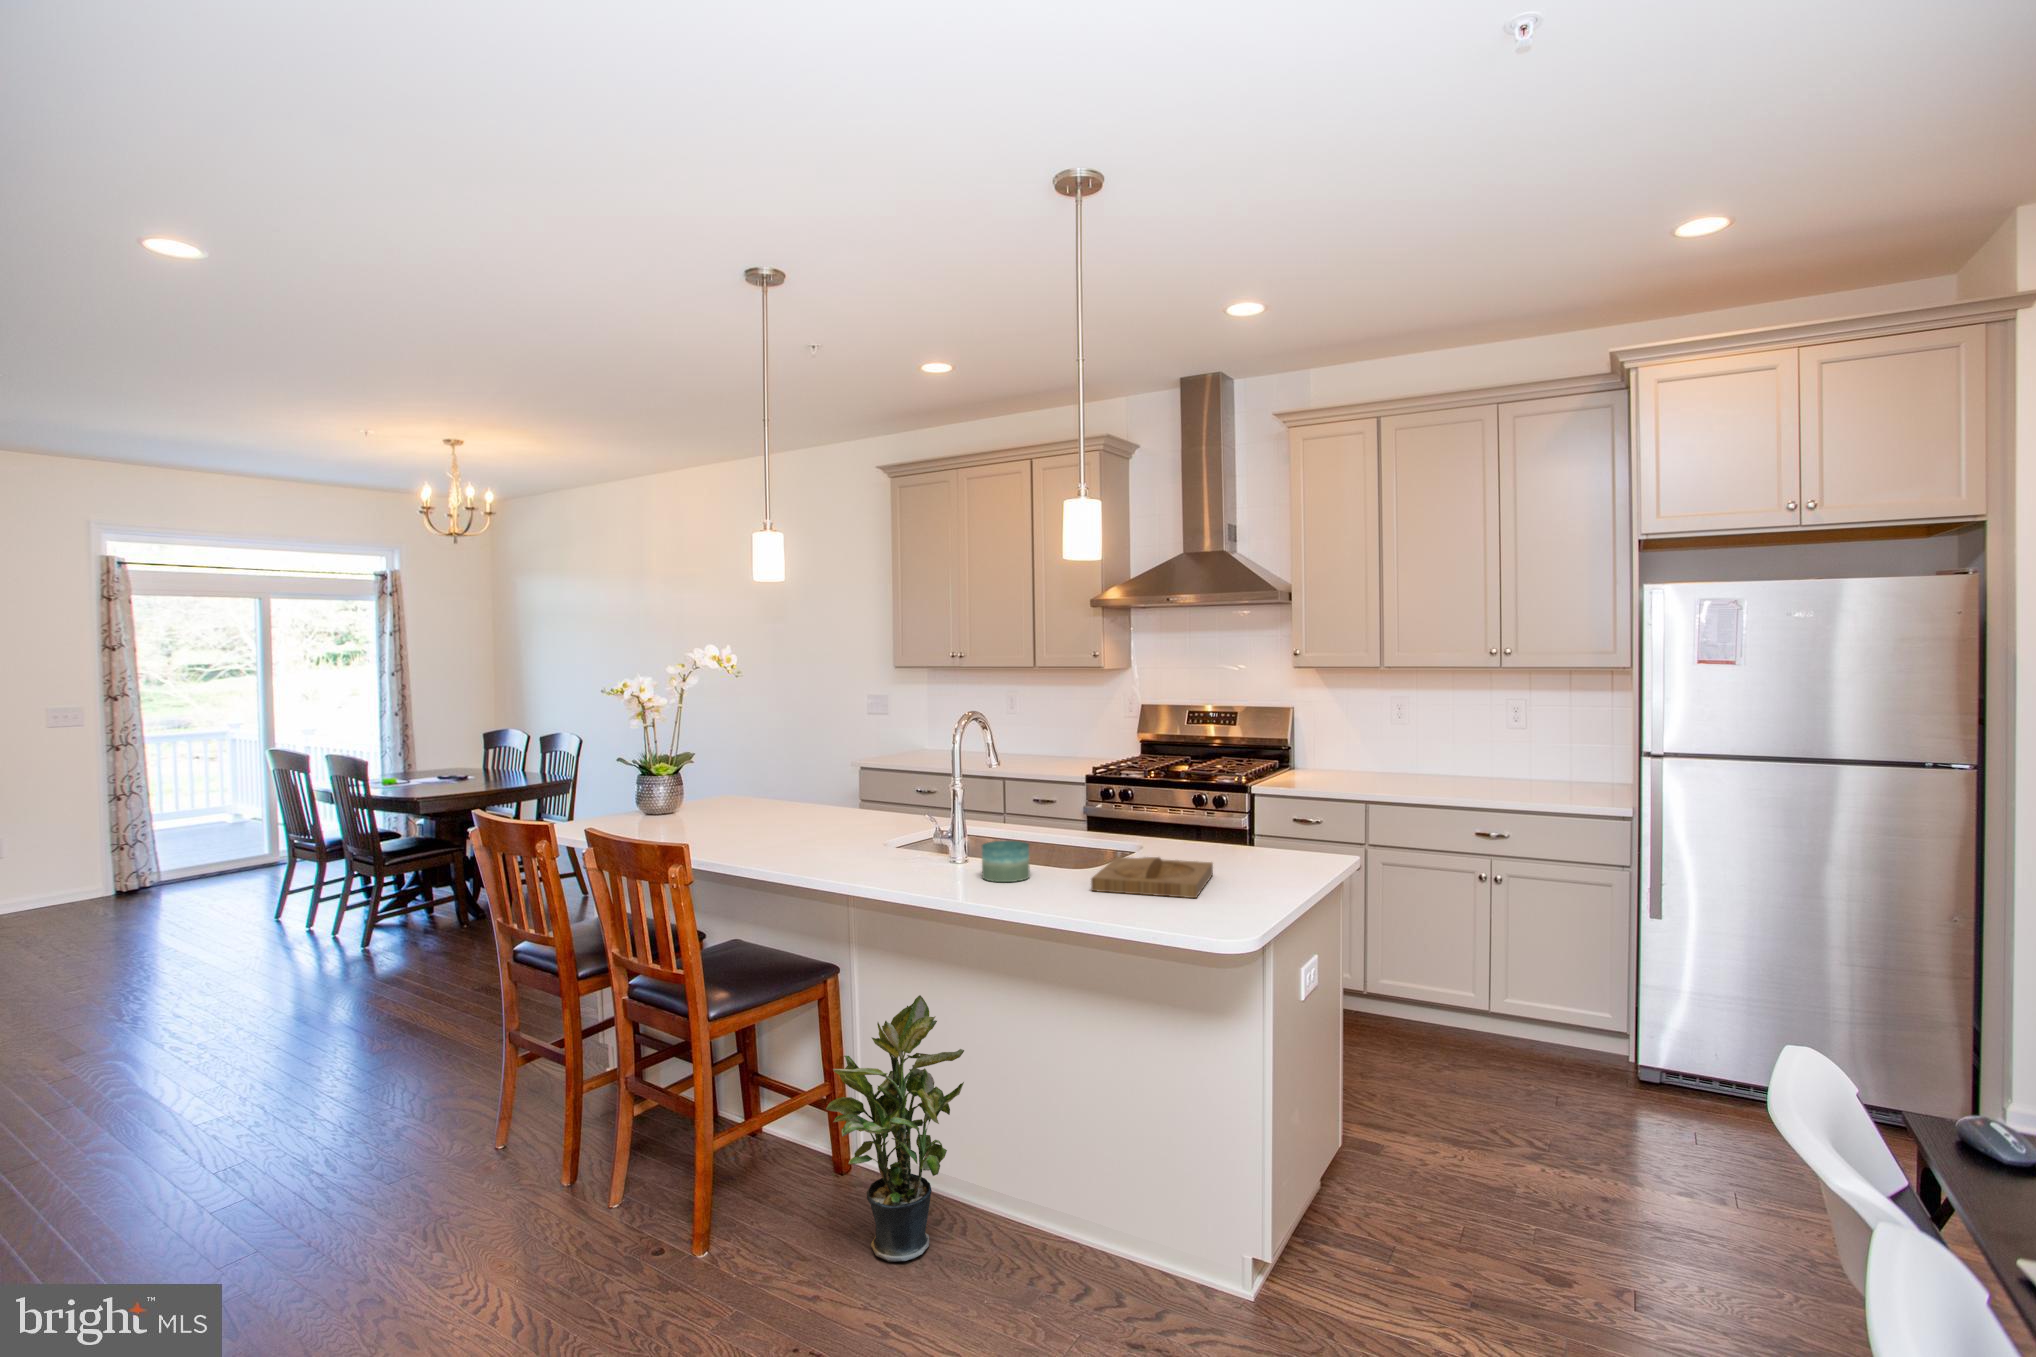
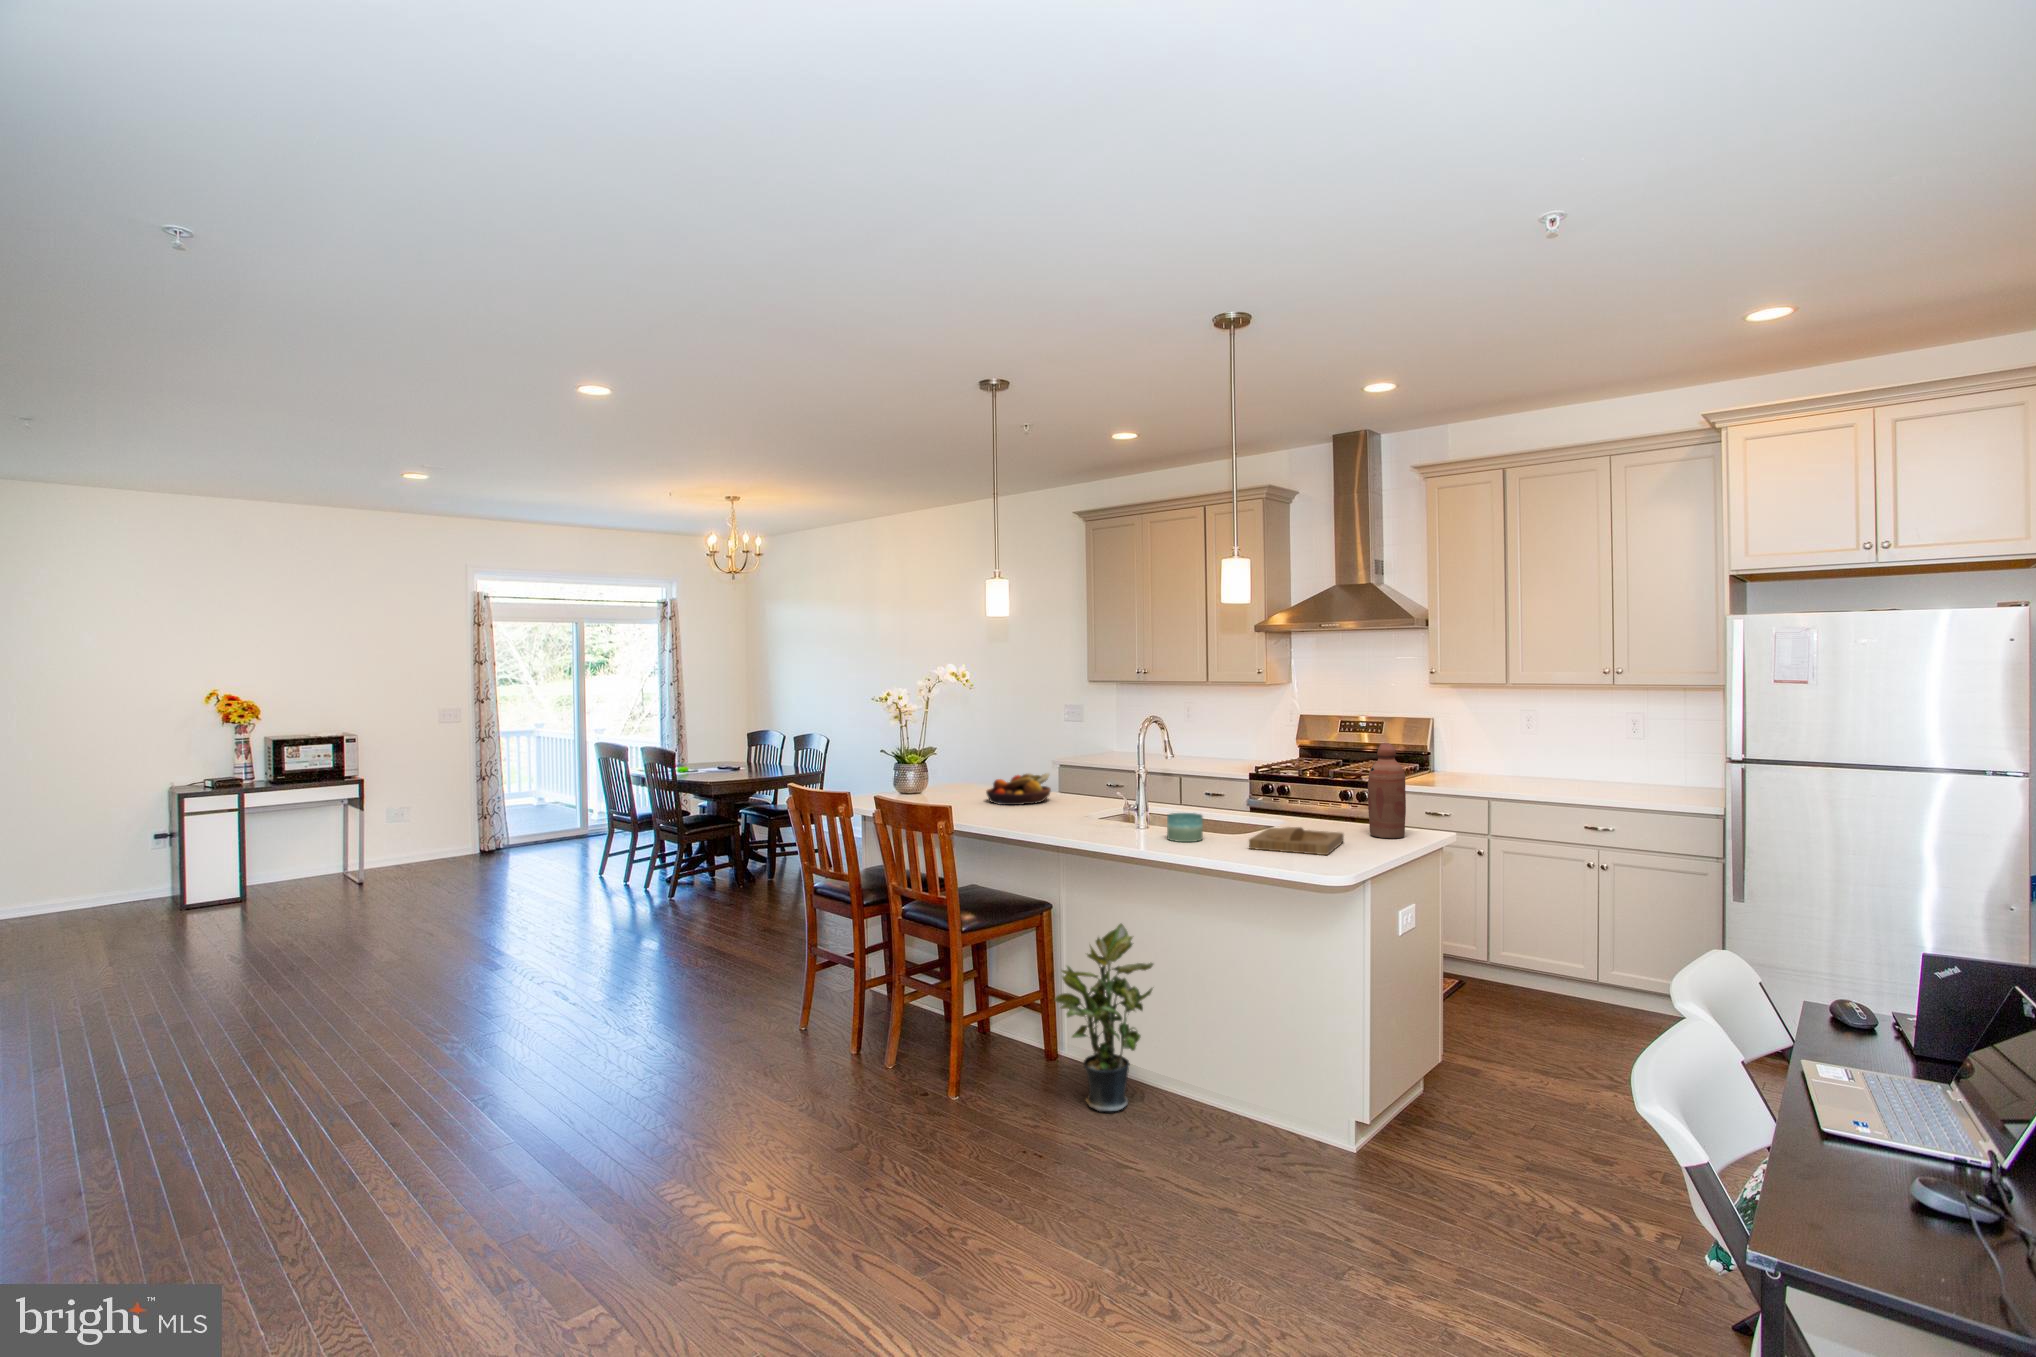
bottle: none [1241,742,1288,866] -> present [1368,743,1406,838]
fruit bowl: none [751,784,838,829] -> present [986,774,1051,805]

